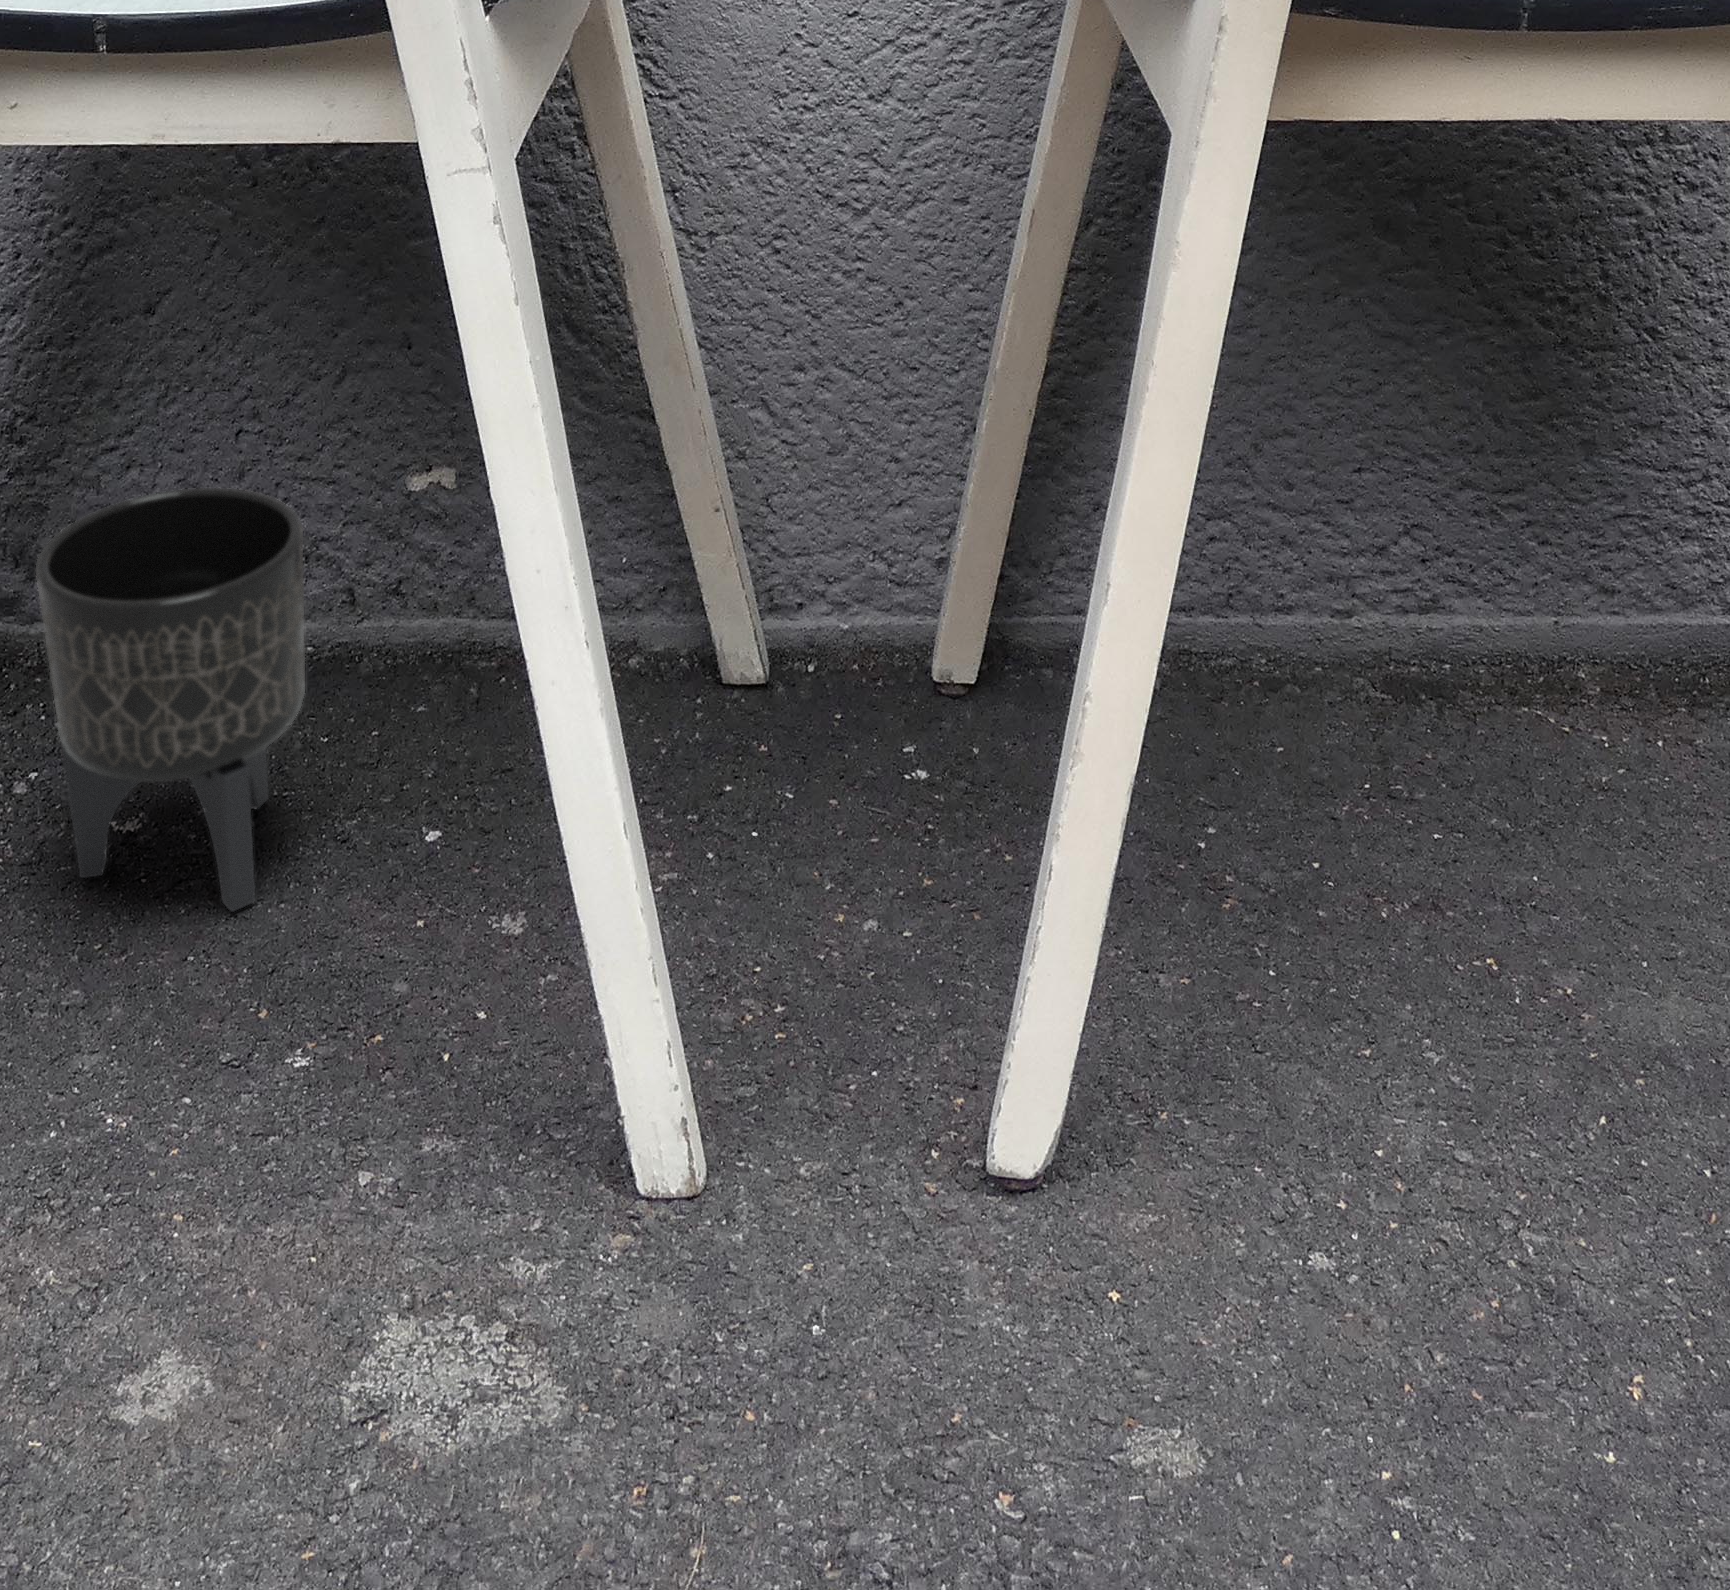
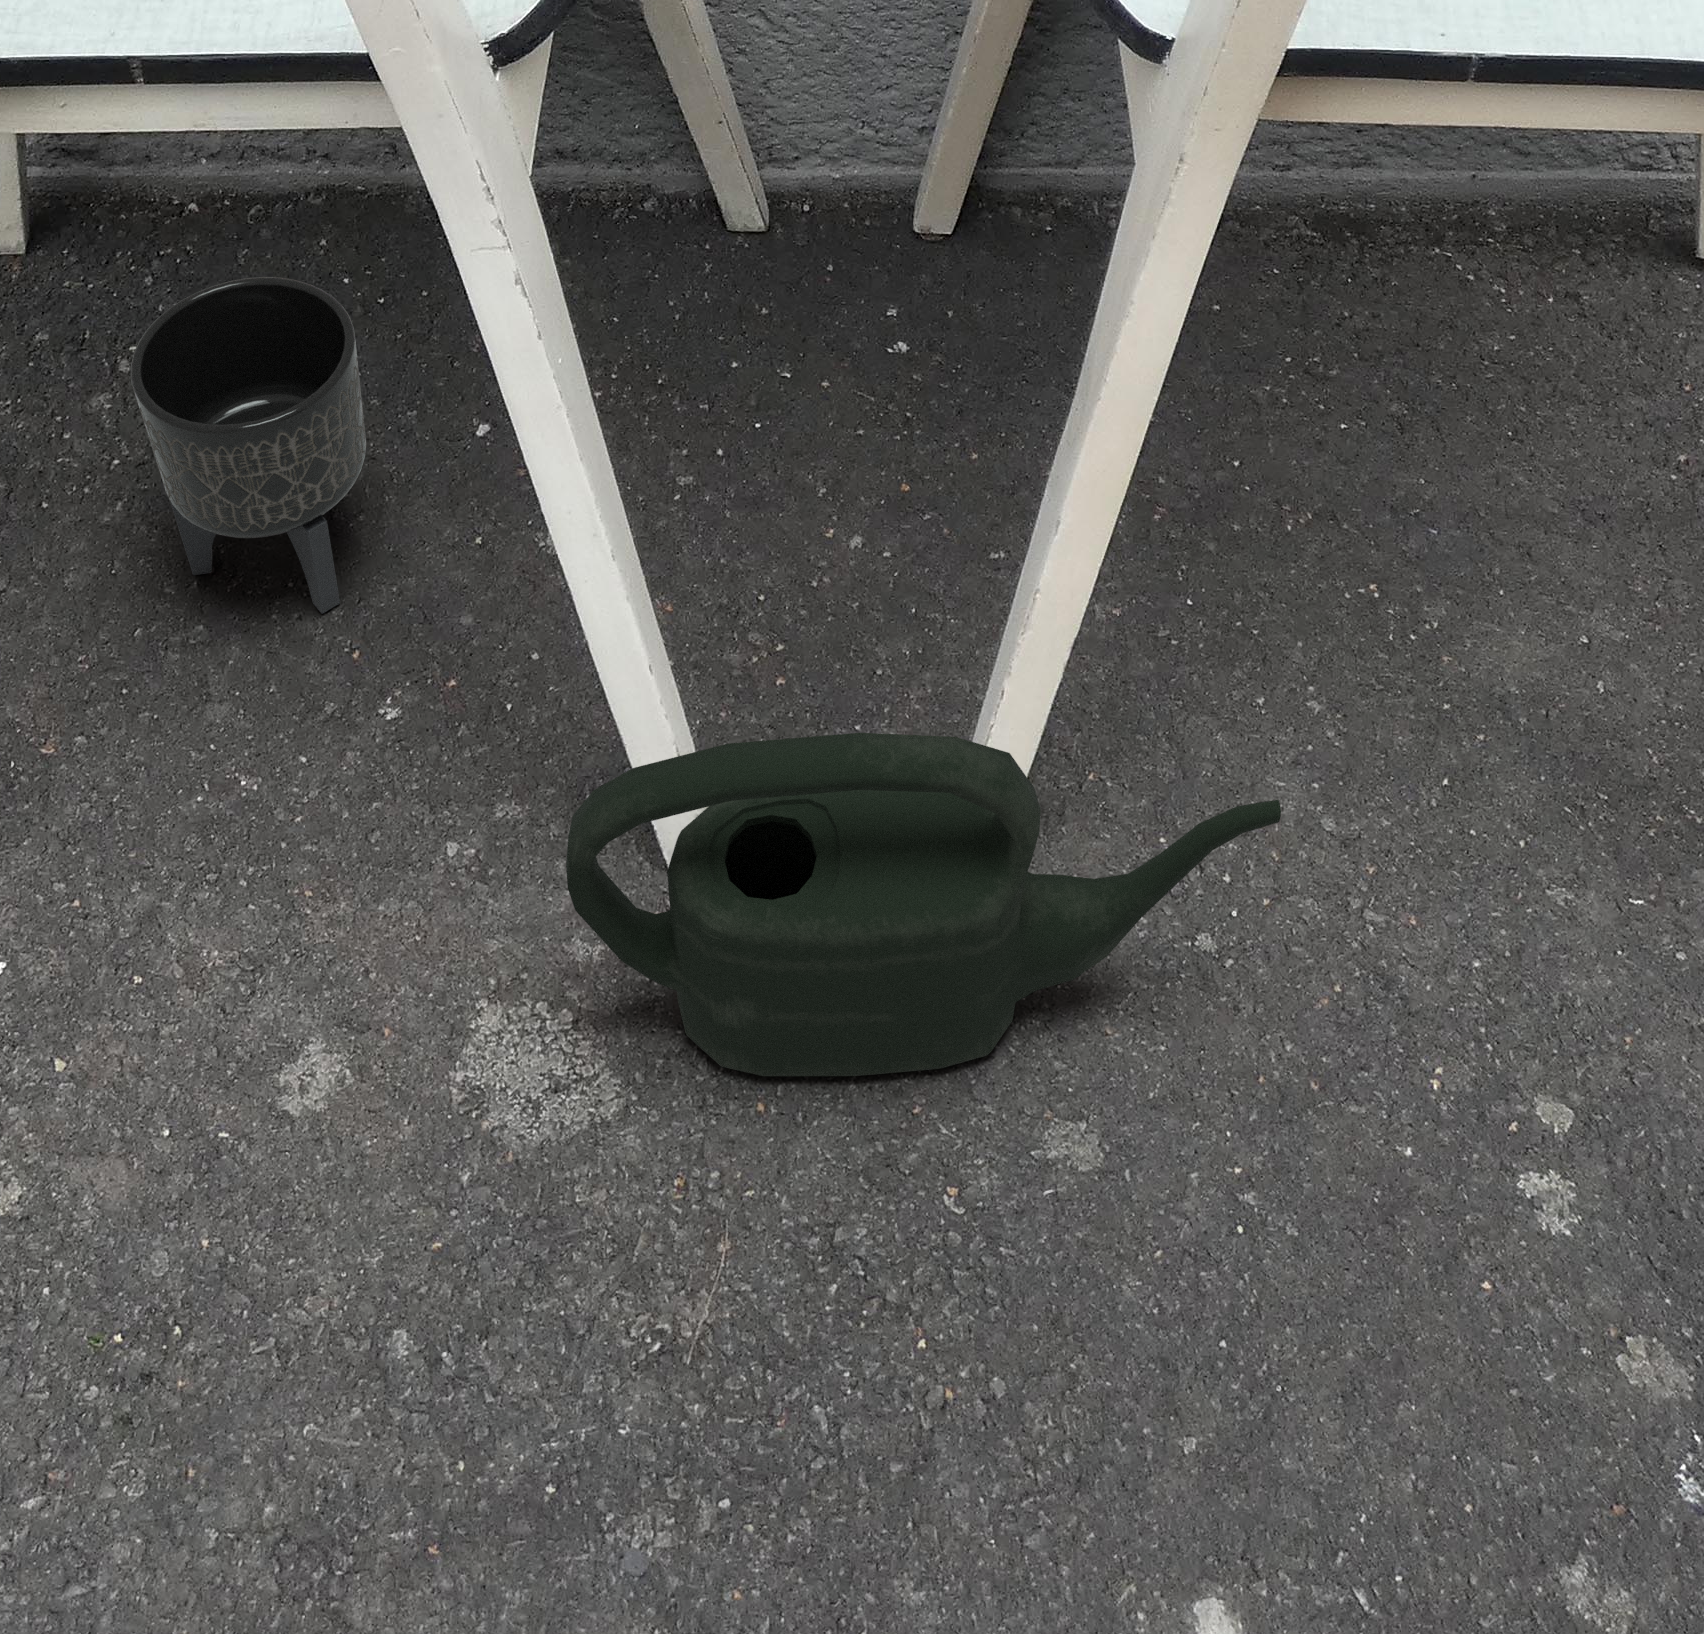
watering can: none [514,812,1443,1400] -> present [566,733,1281,1076]

